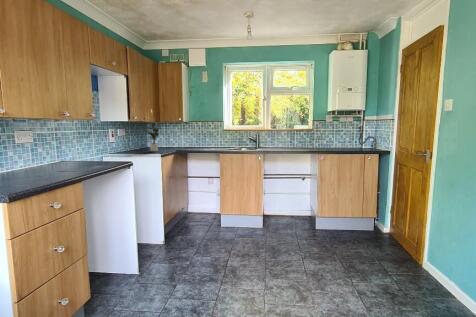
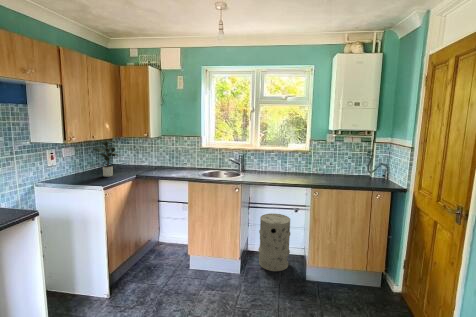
trash can: none [275,181,301,225] -> present [259,214,290,271]

